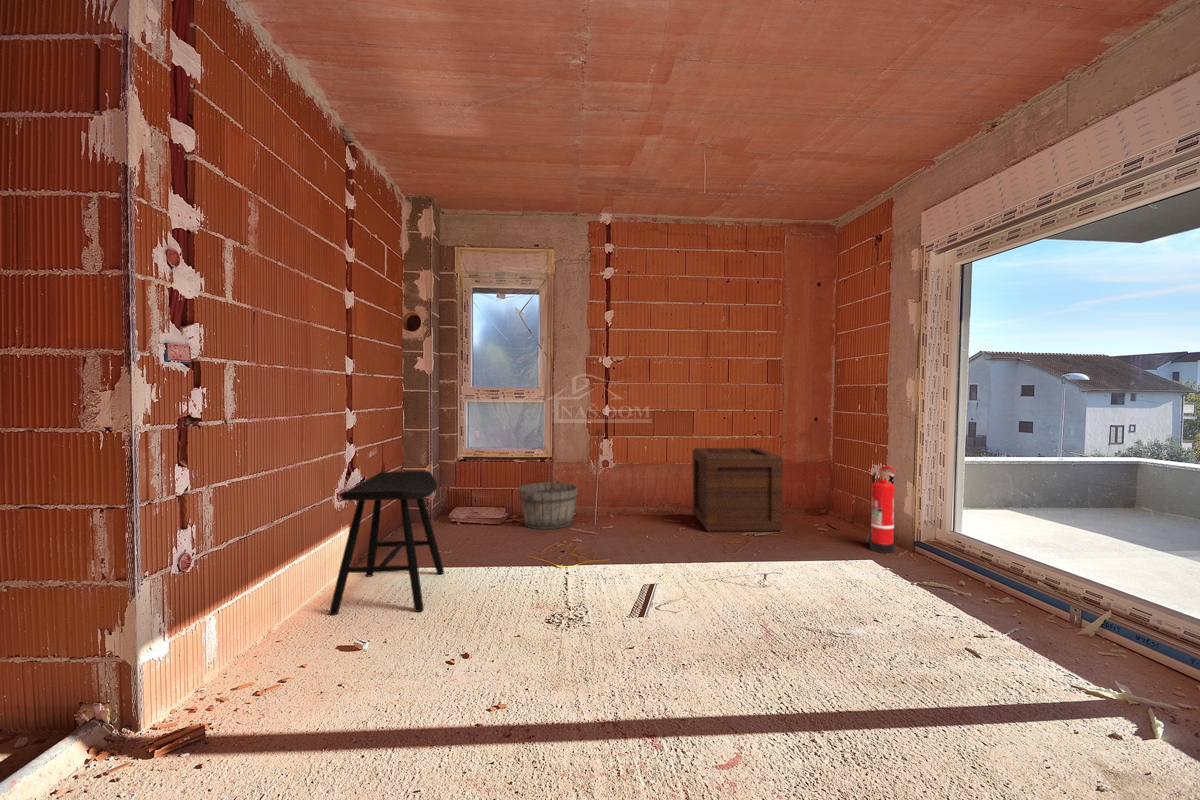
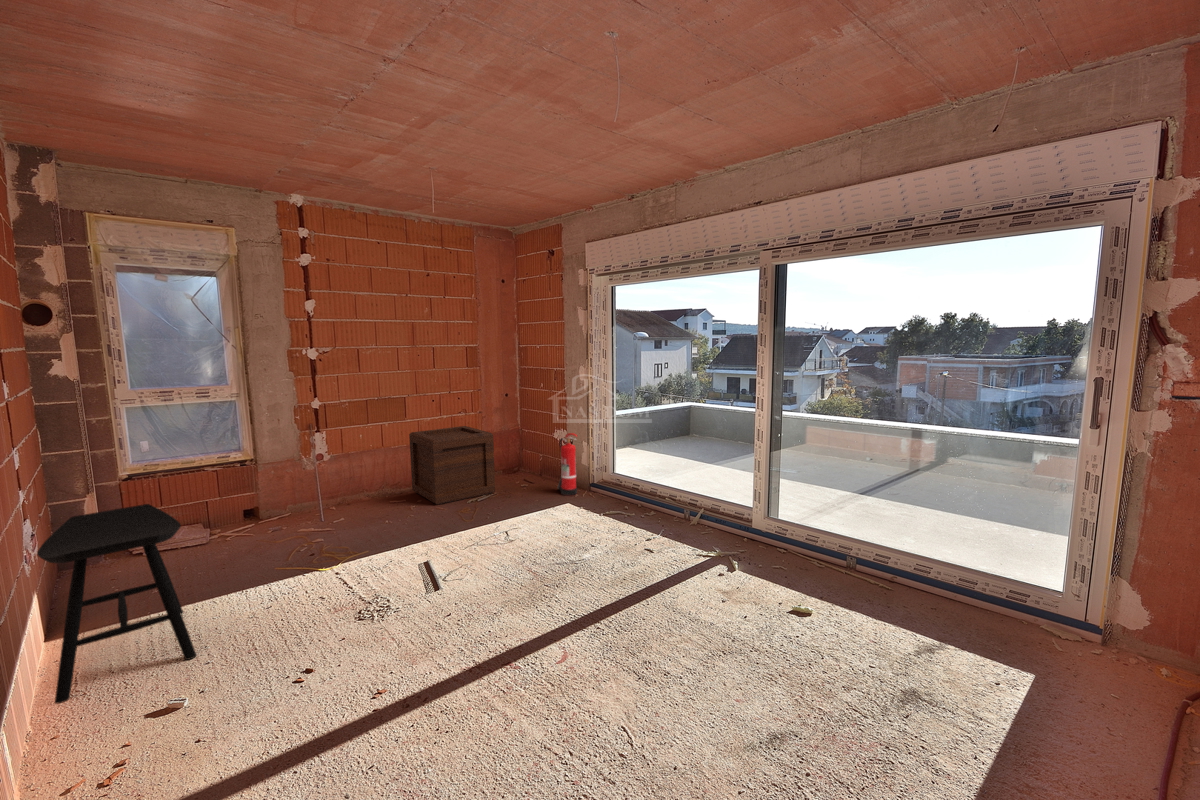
wooden bucket: present [519,474,578,529] -> none [226,477,300,539]

